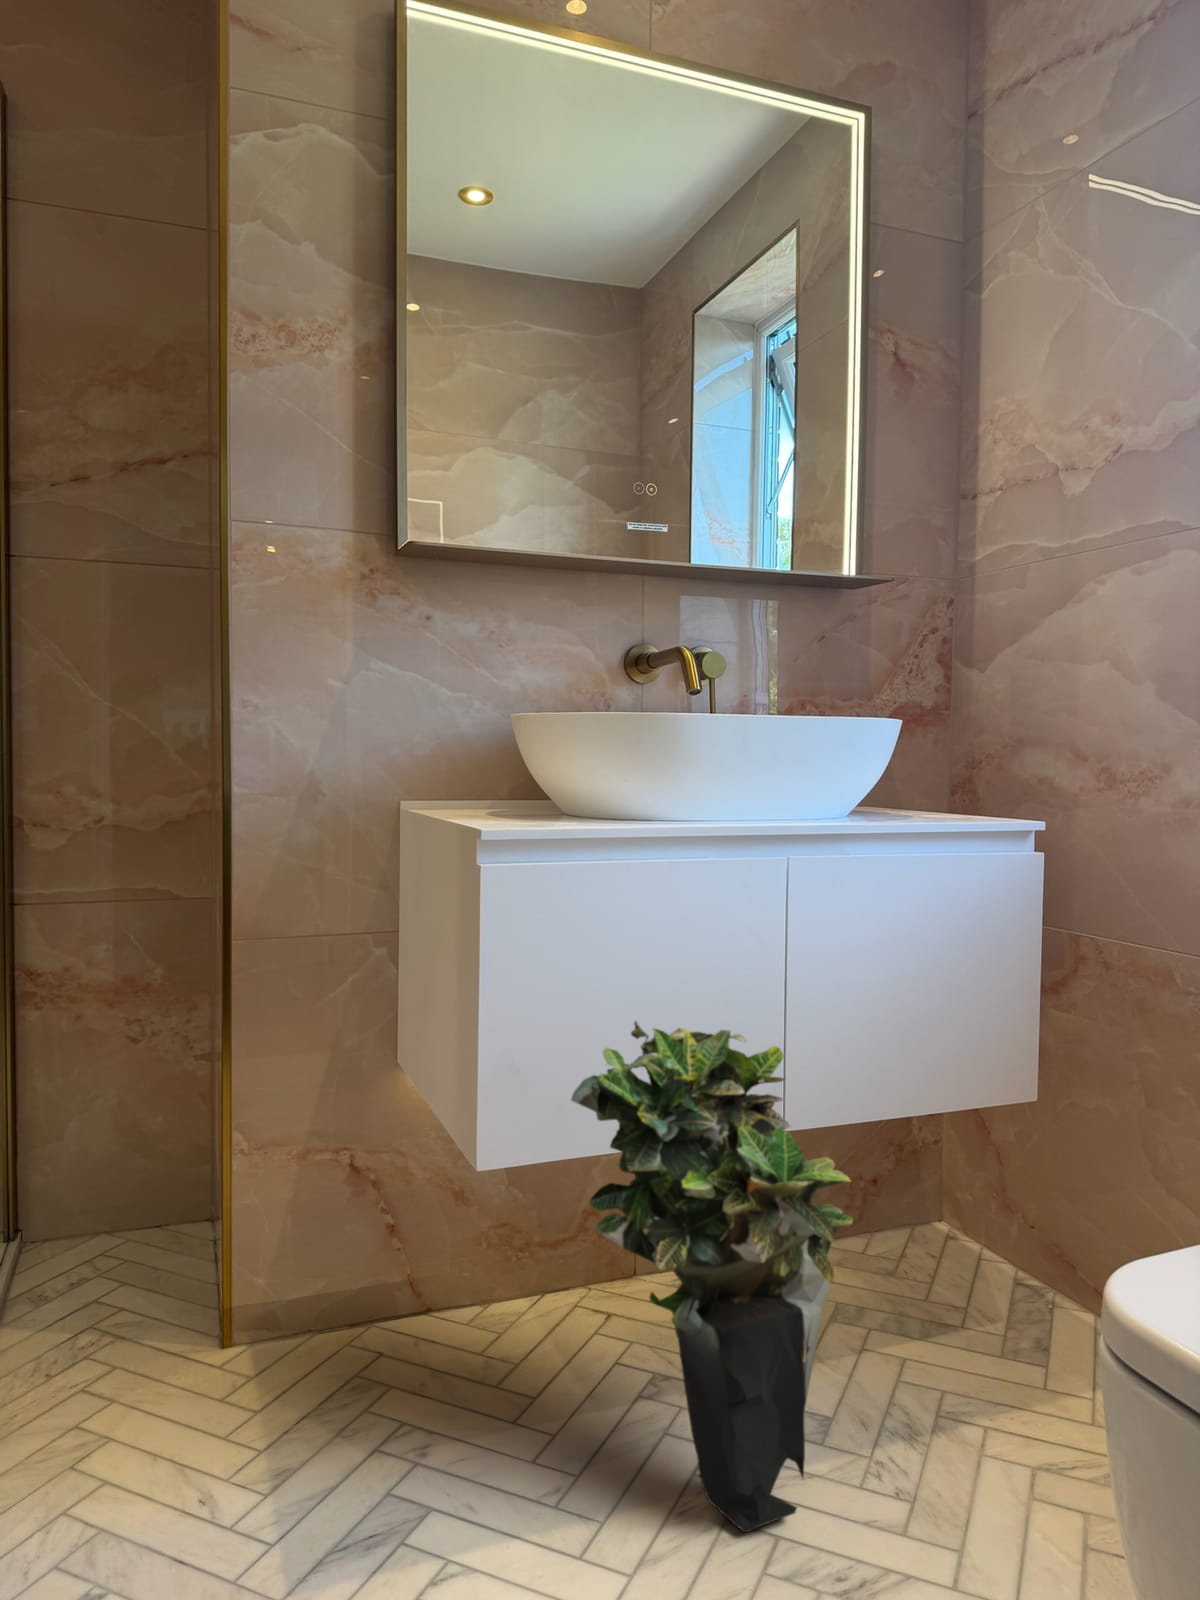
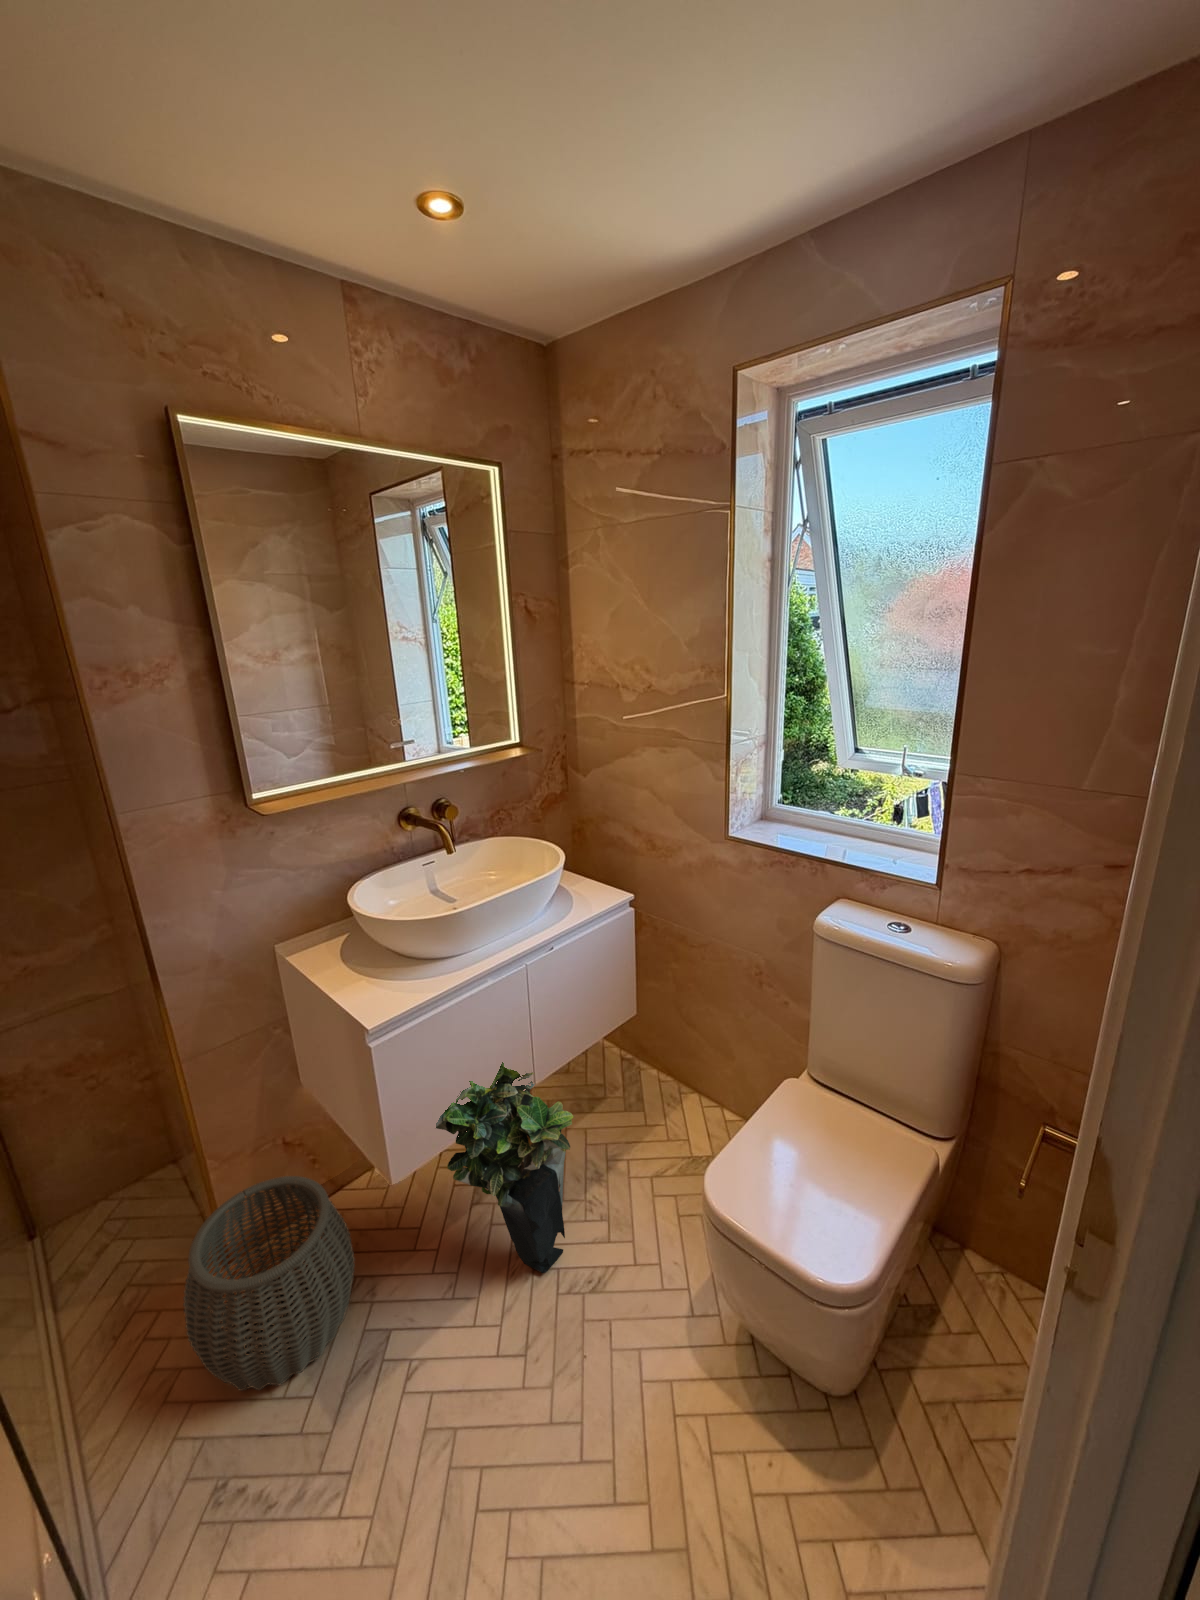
woven basket: none [124,1177,410,1507] -> present [183,1176,355,1391]

